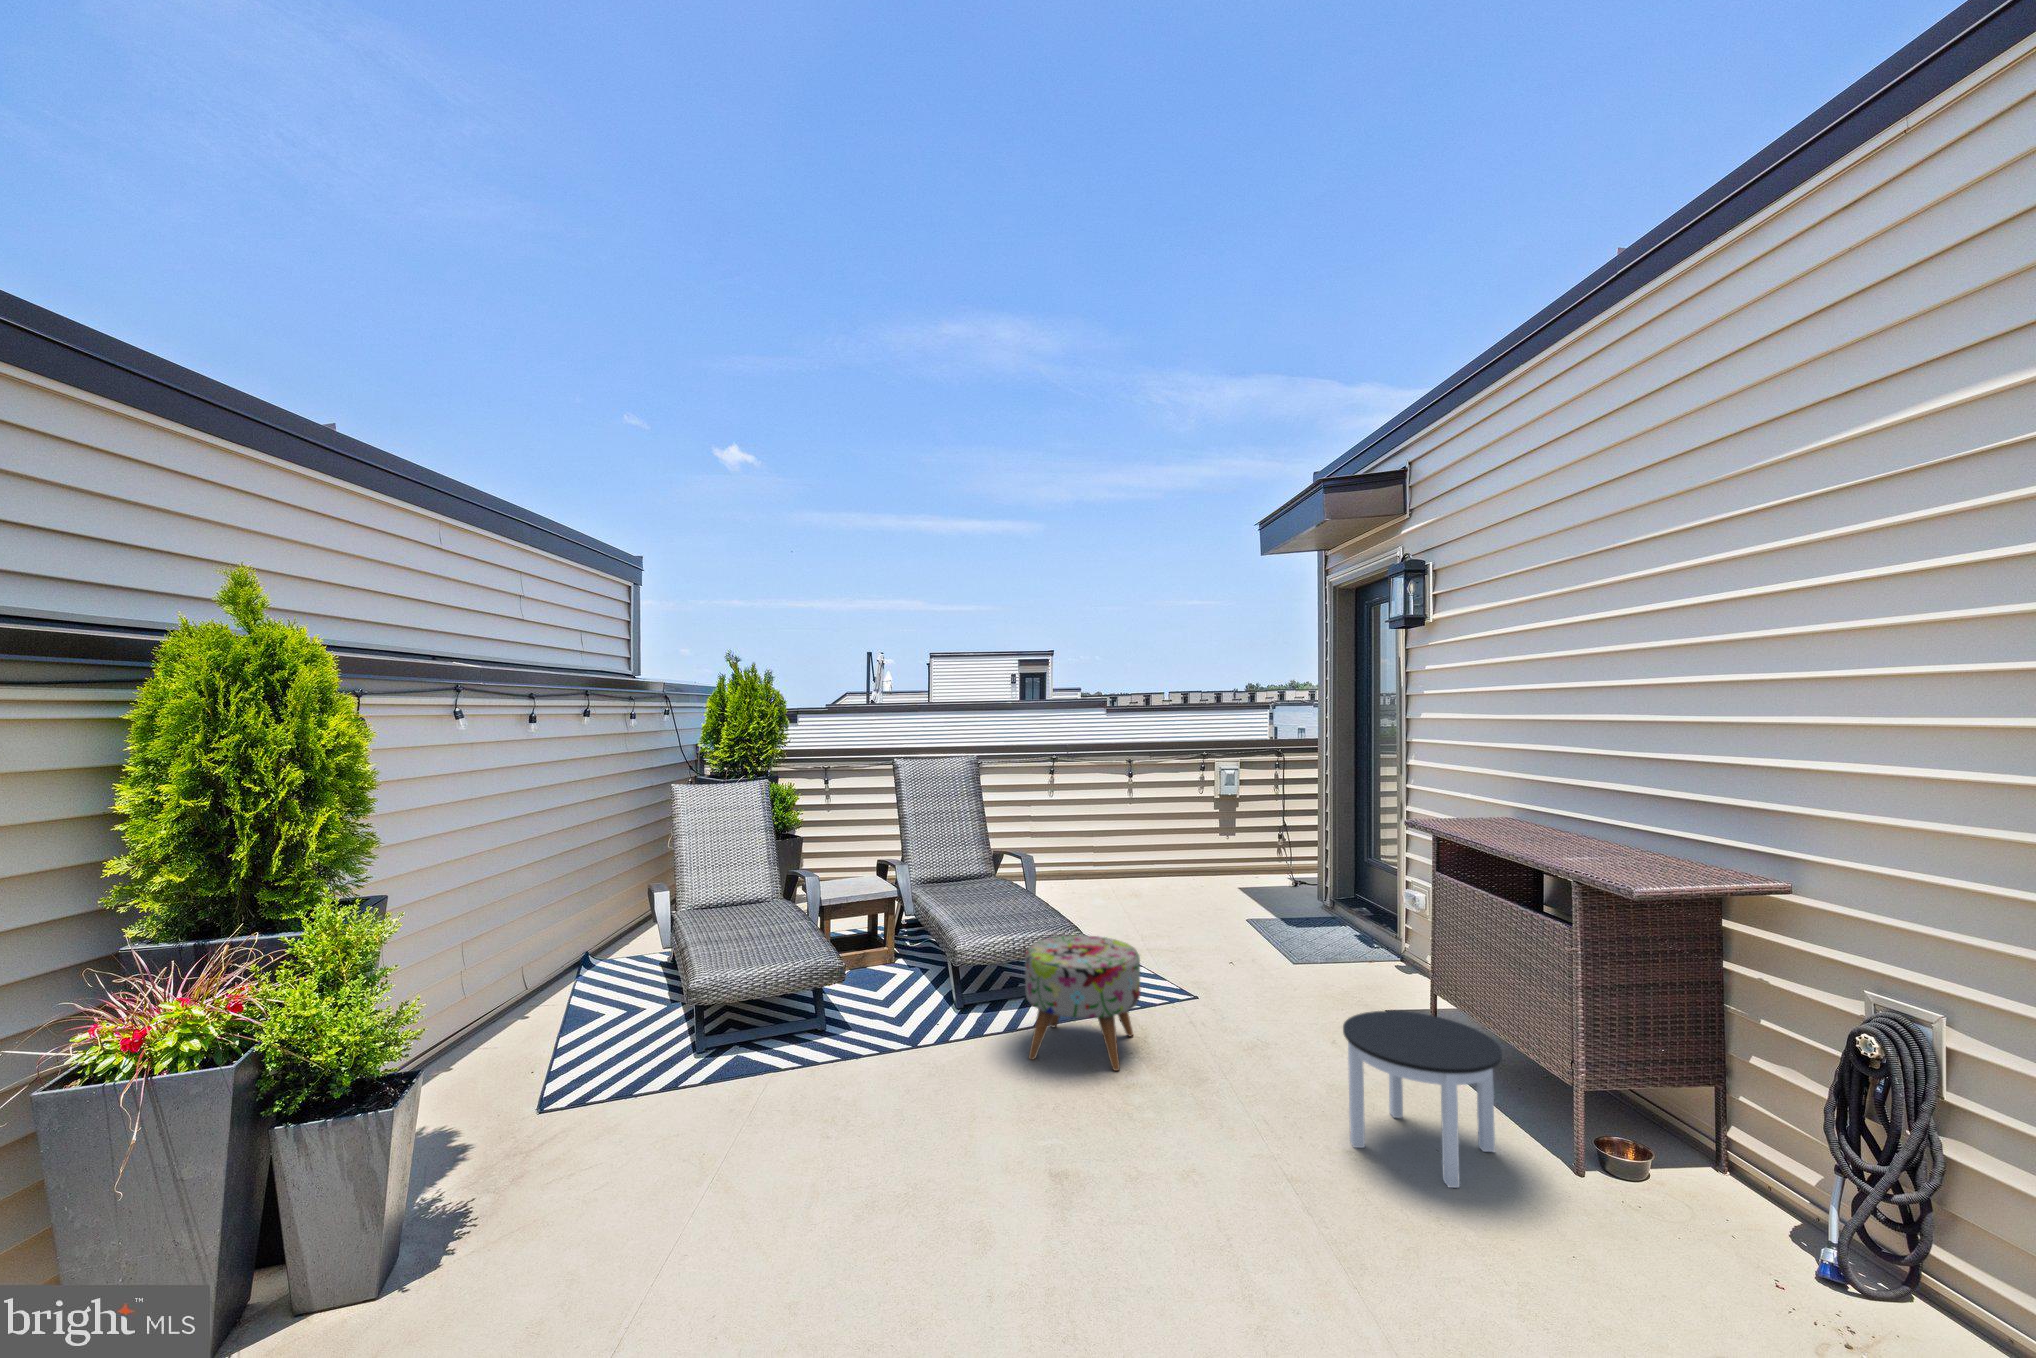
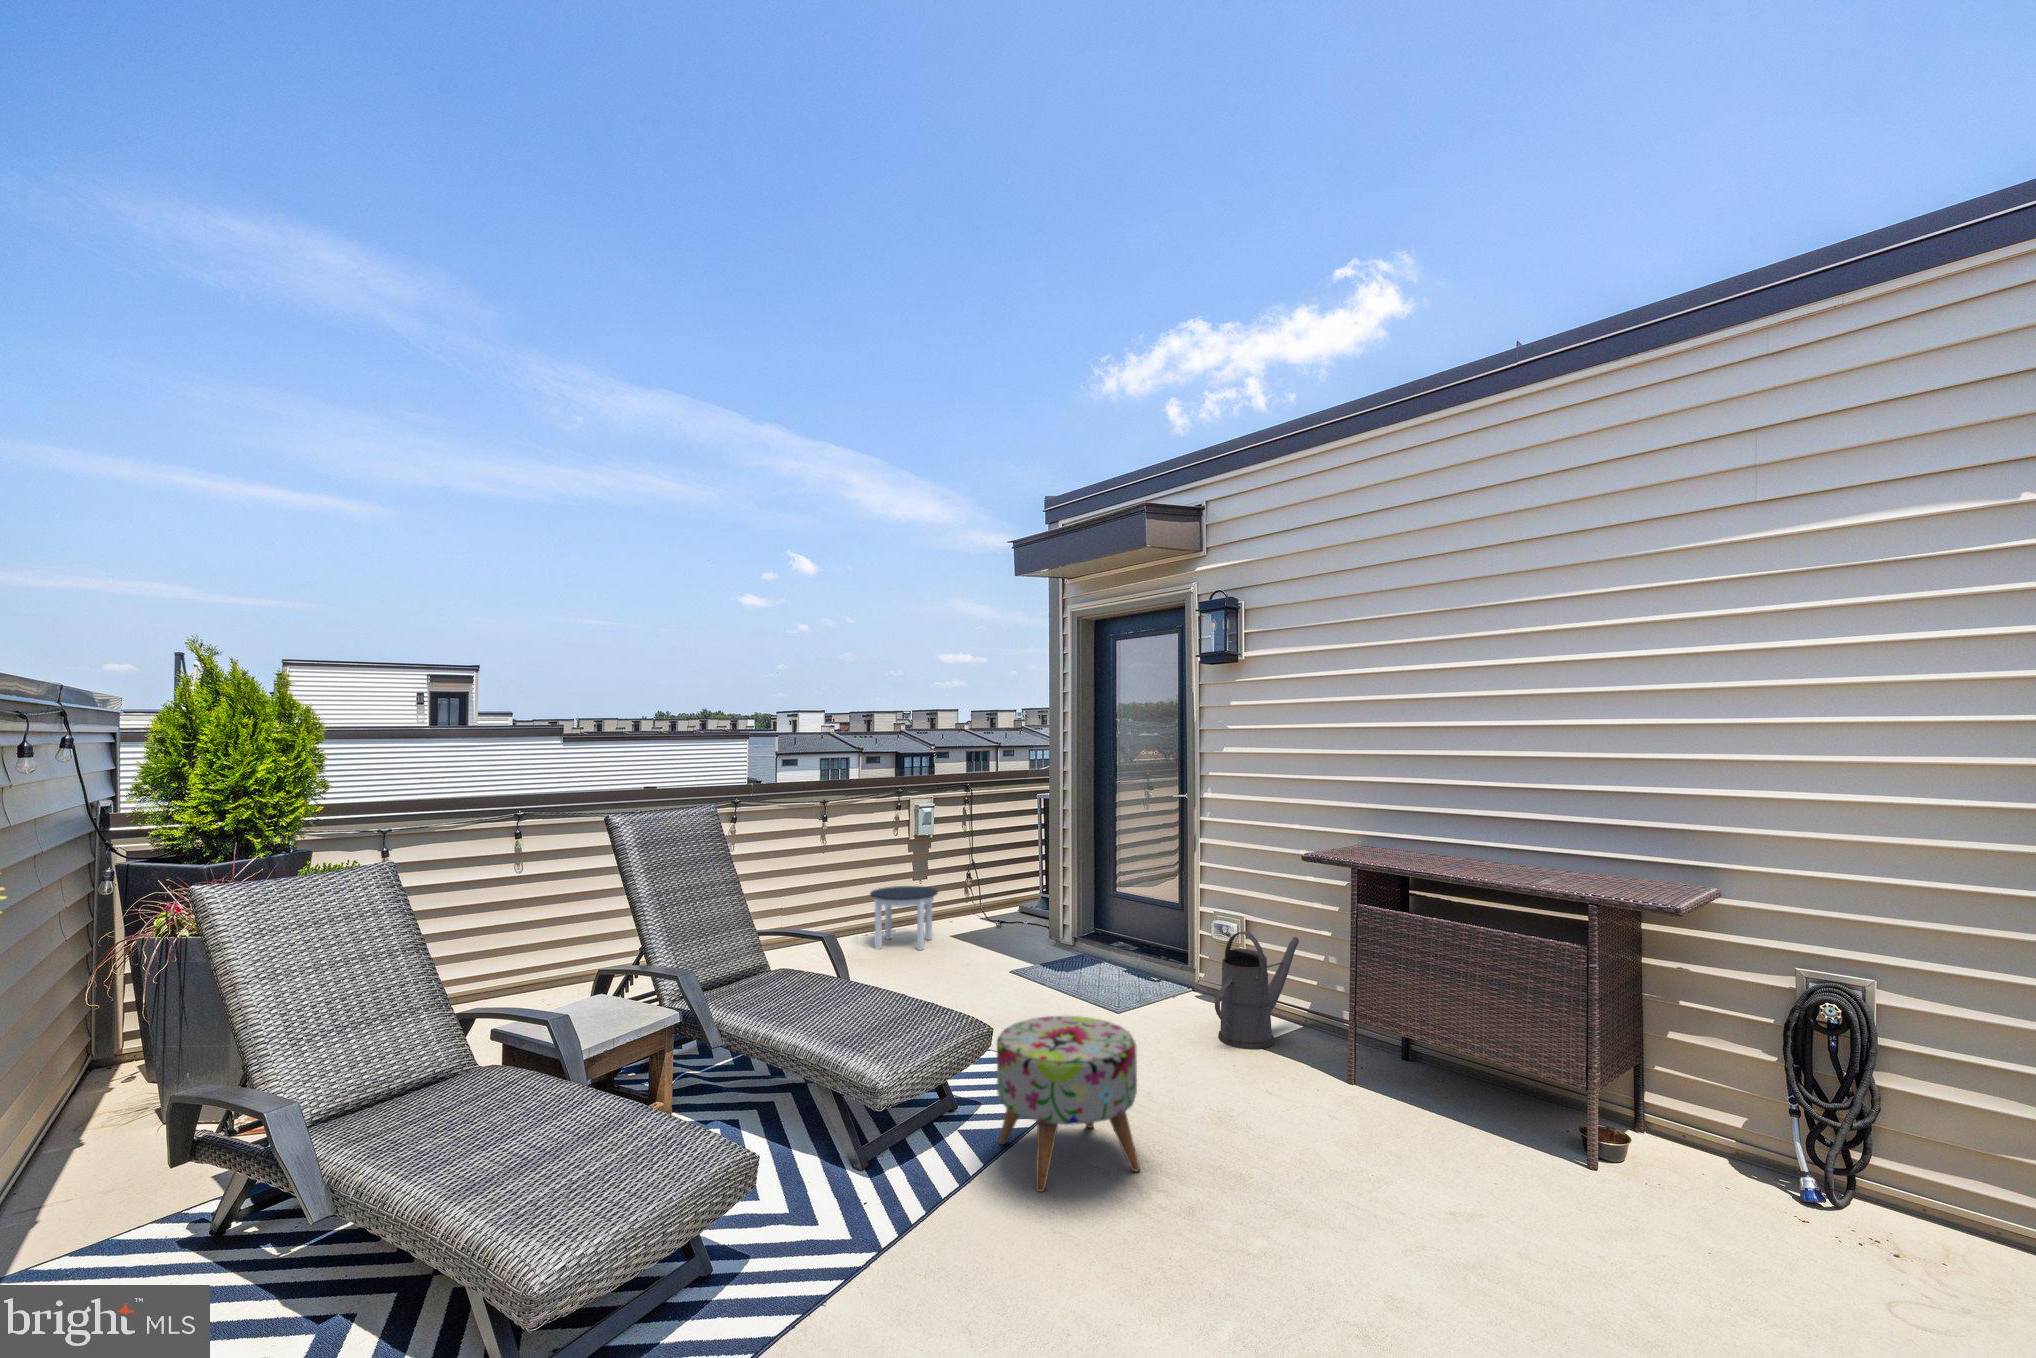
watering can: none [1344,907,1481,1029] -> present [1215,931,1299,1049]
round table: present [1343,1011,1502,1188] -> present [870,886,938,950]

